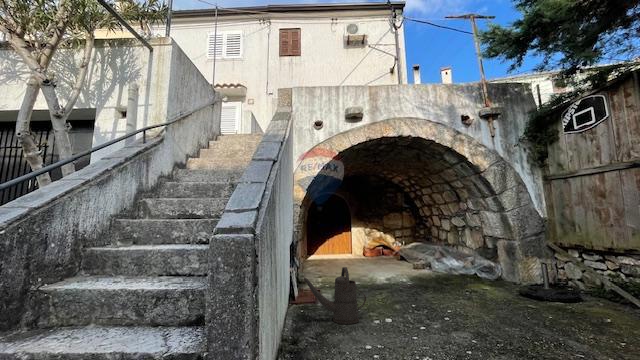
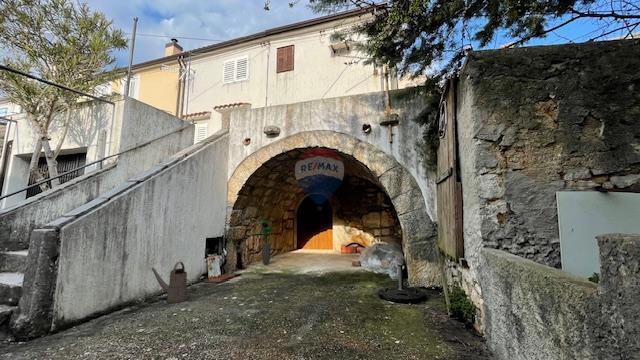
potted plant: none [304,217,328,272] -> present [260,219,275,264]

